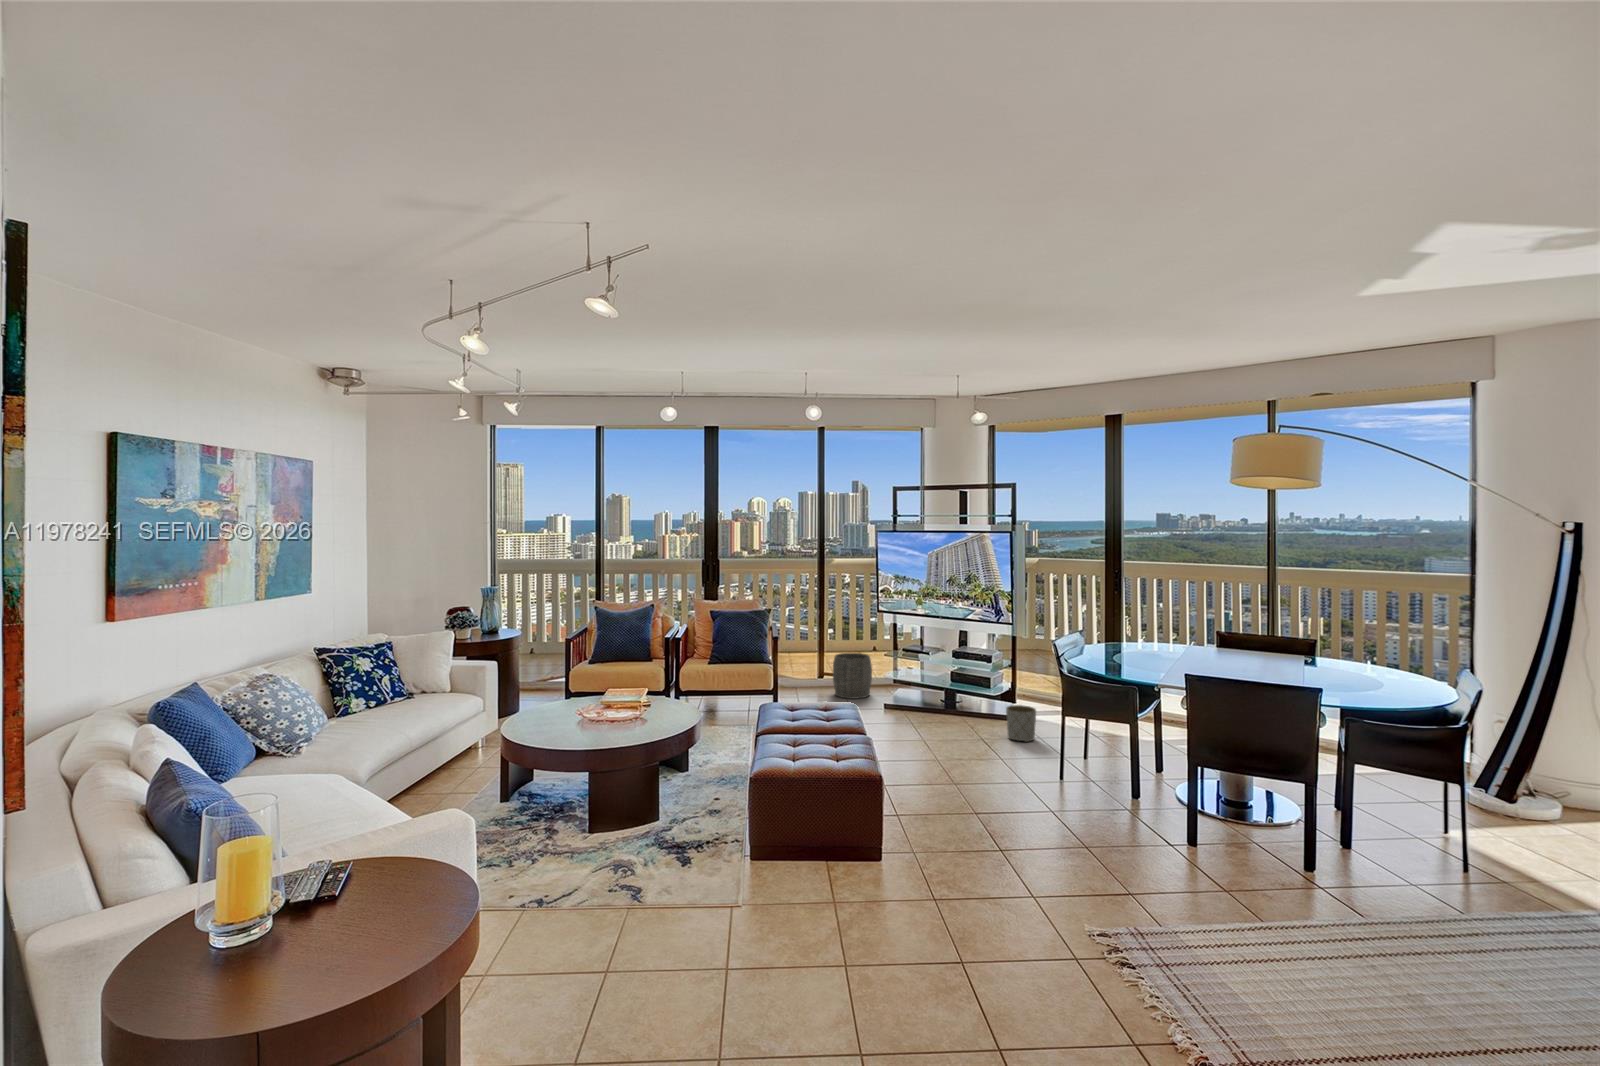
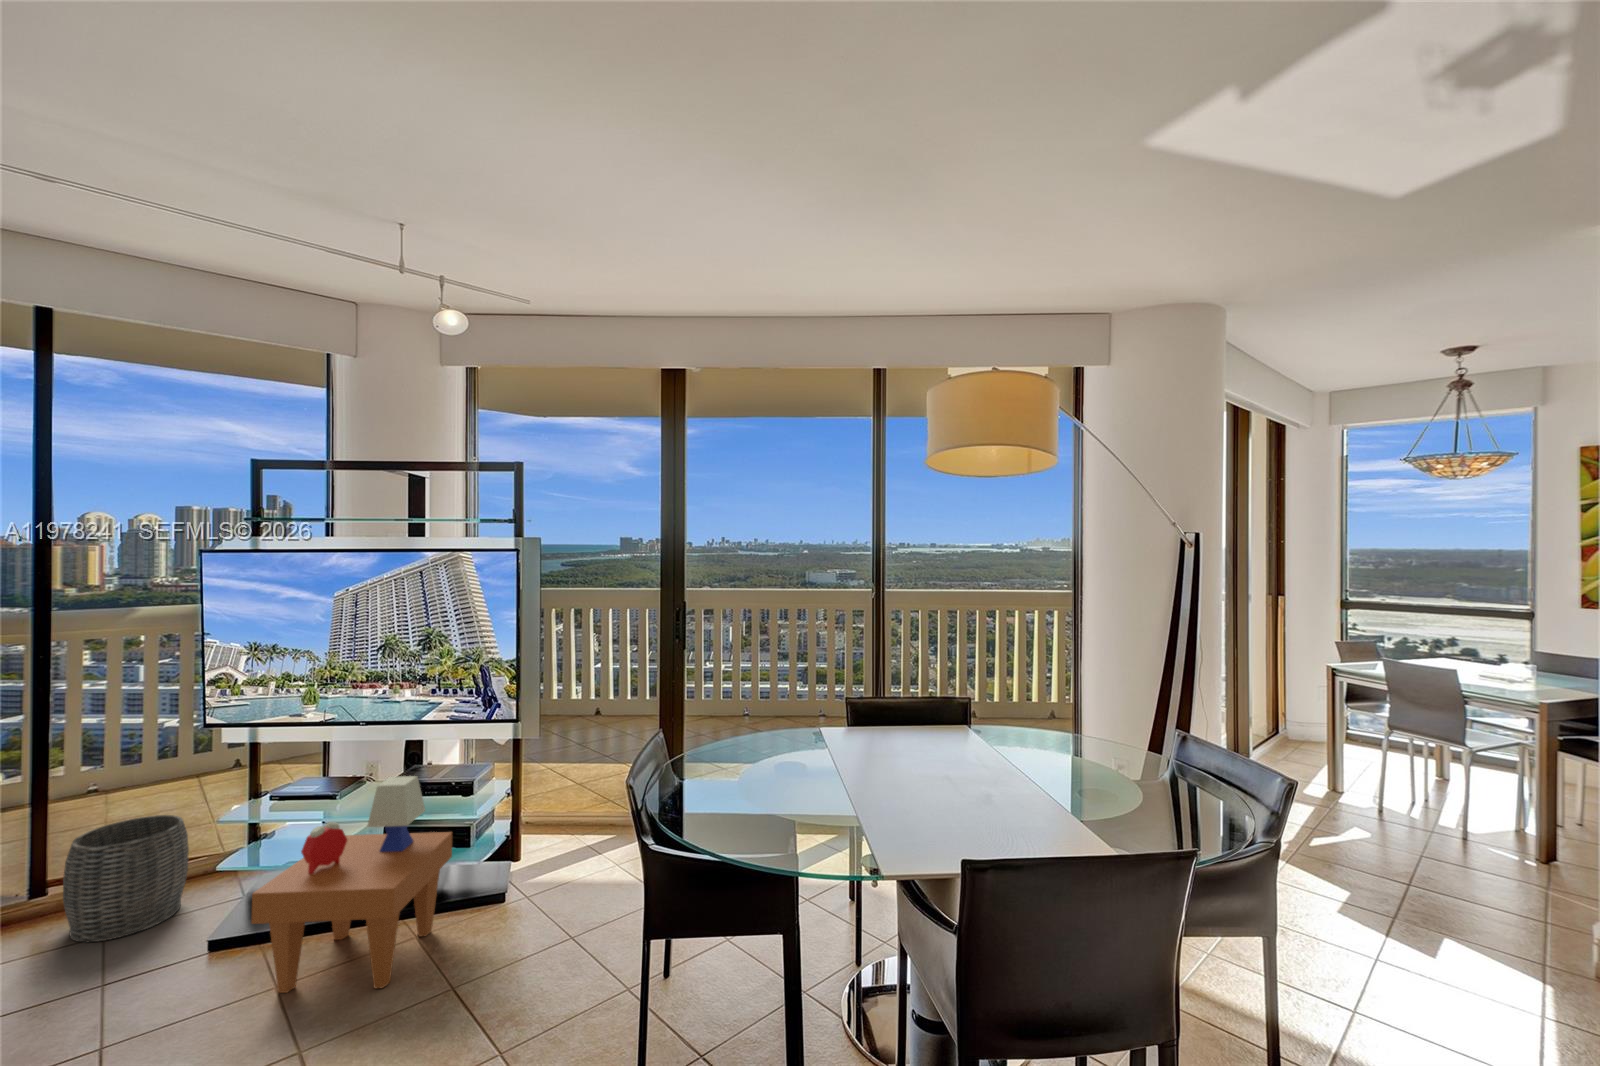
side table: none [903,643,981,731] -> present [251,776,452,993]
planter: present [1006,705,1036,742] -> none [509,883,571,971]

